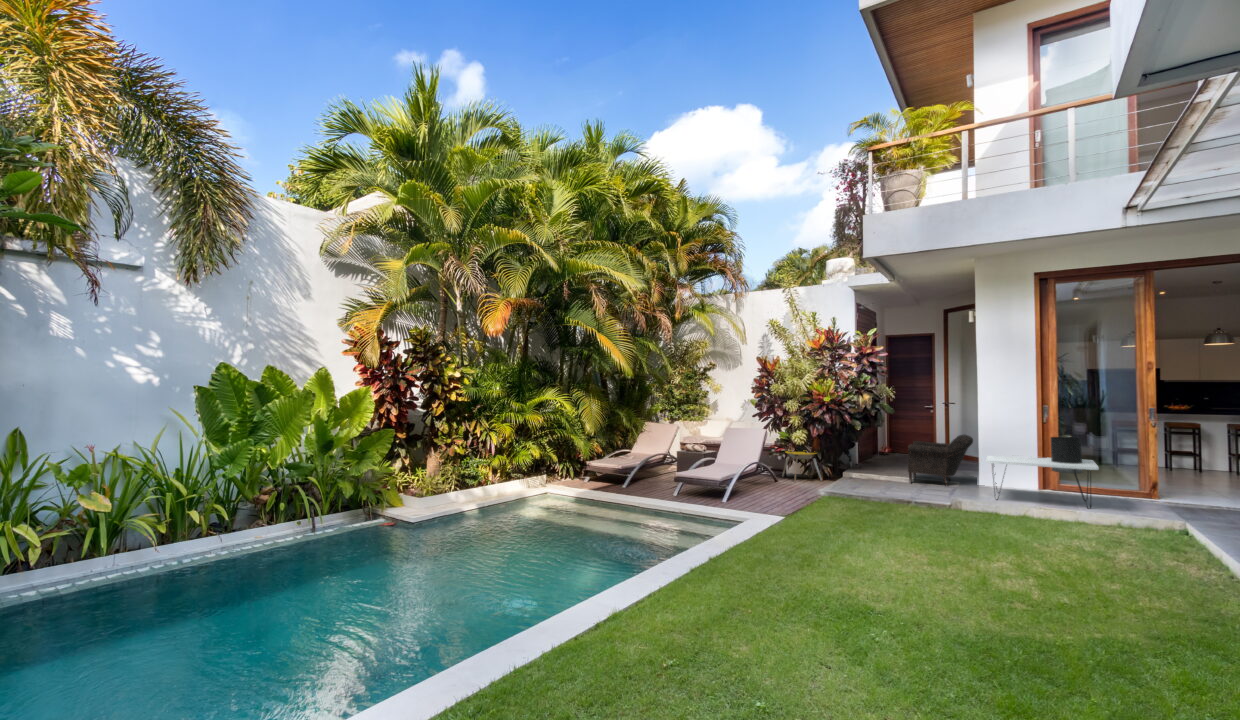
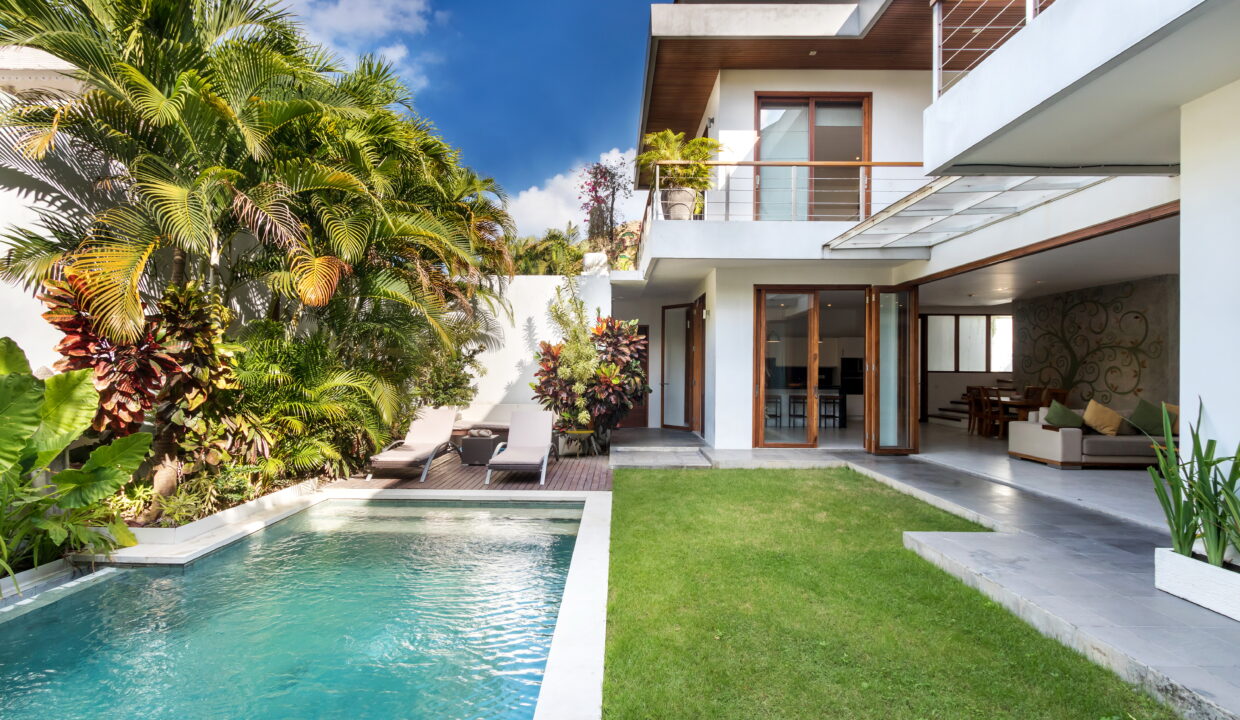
armchair: present [908,435,973,486] -> none [662,409,709,452]
side table: present [985,437,1099,507] -> none [723,408,797,458]

